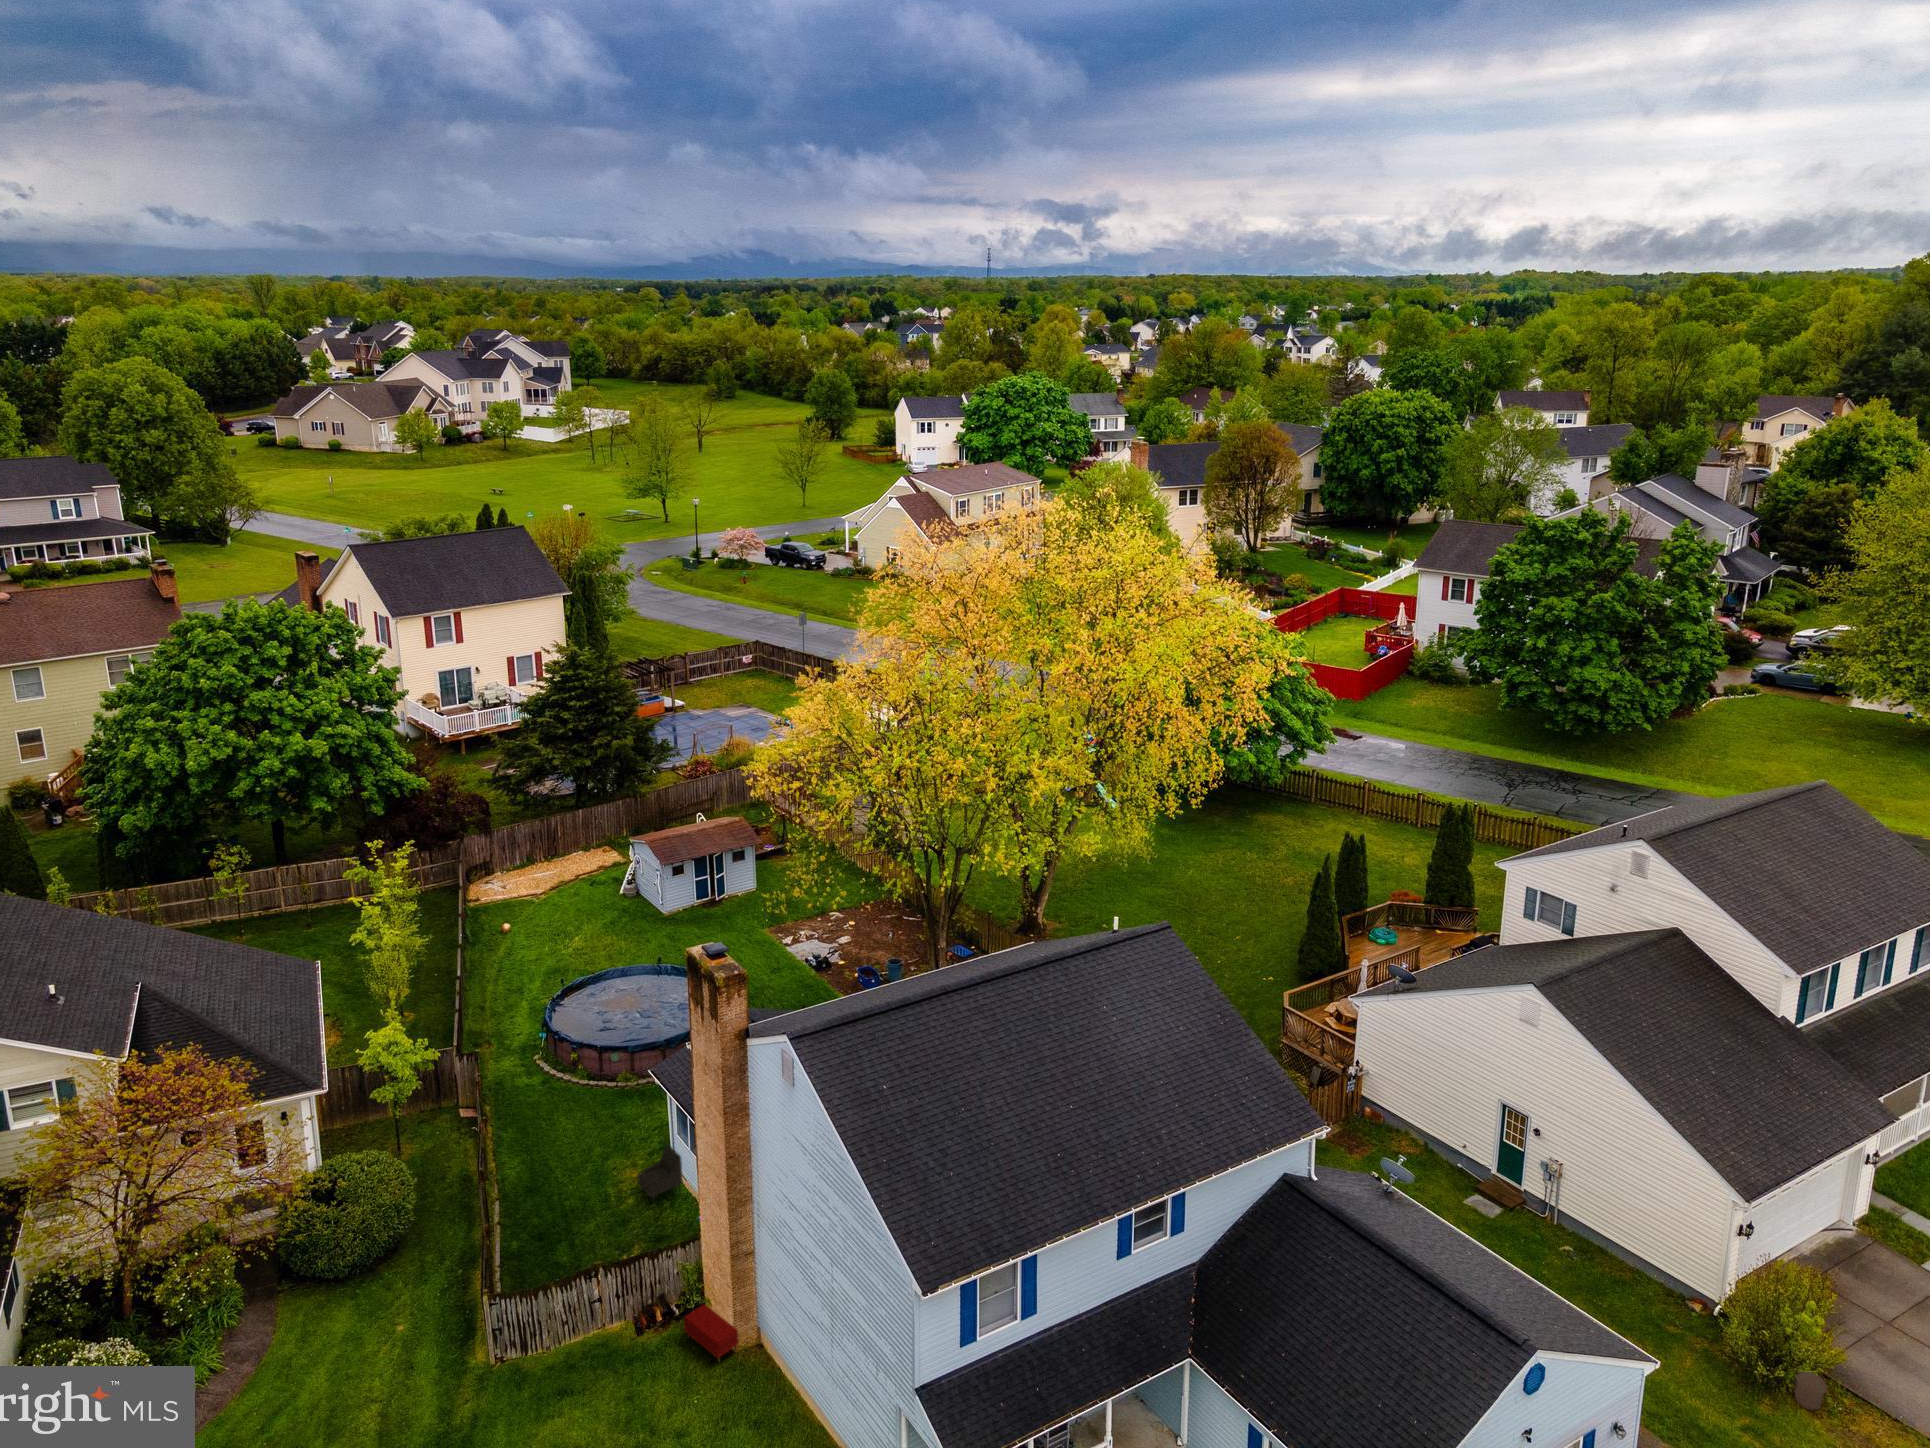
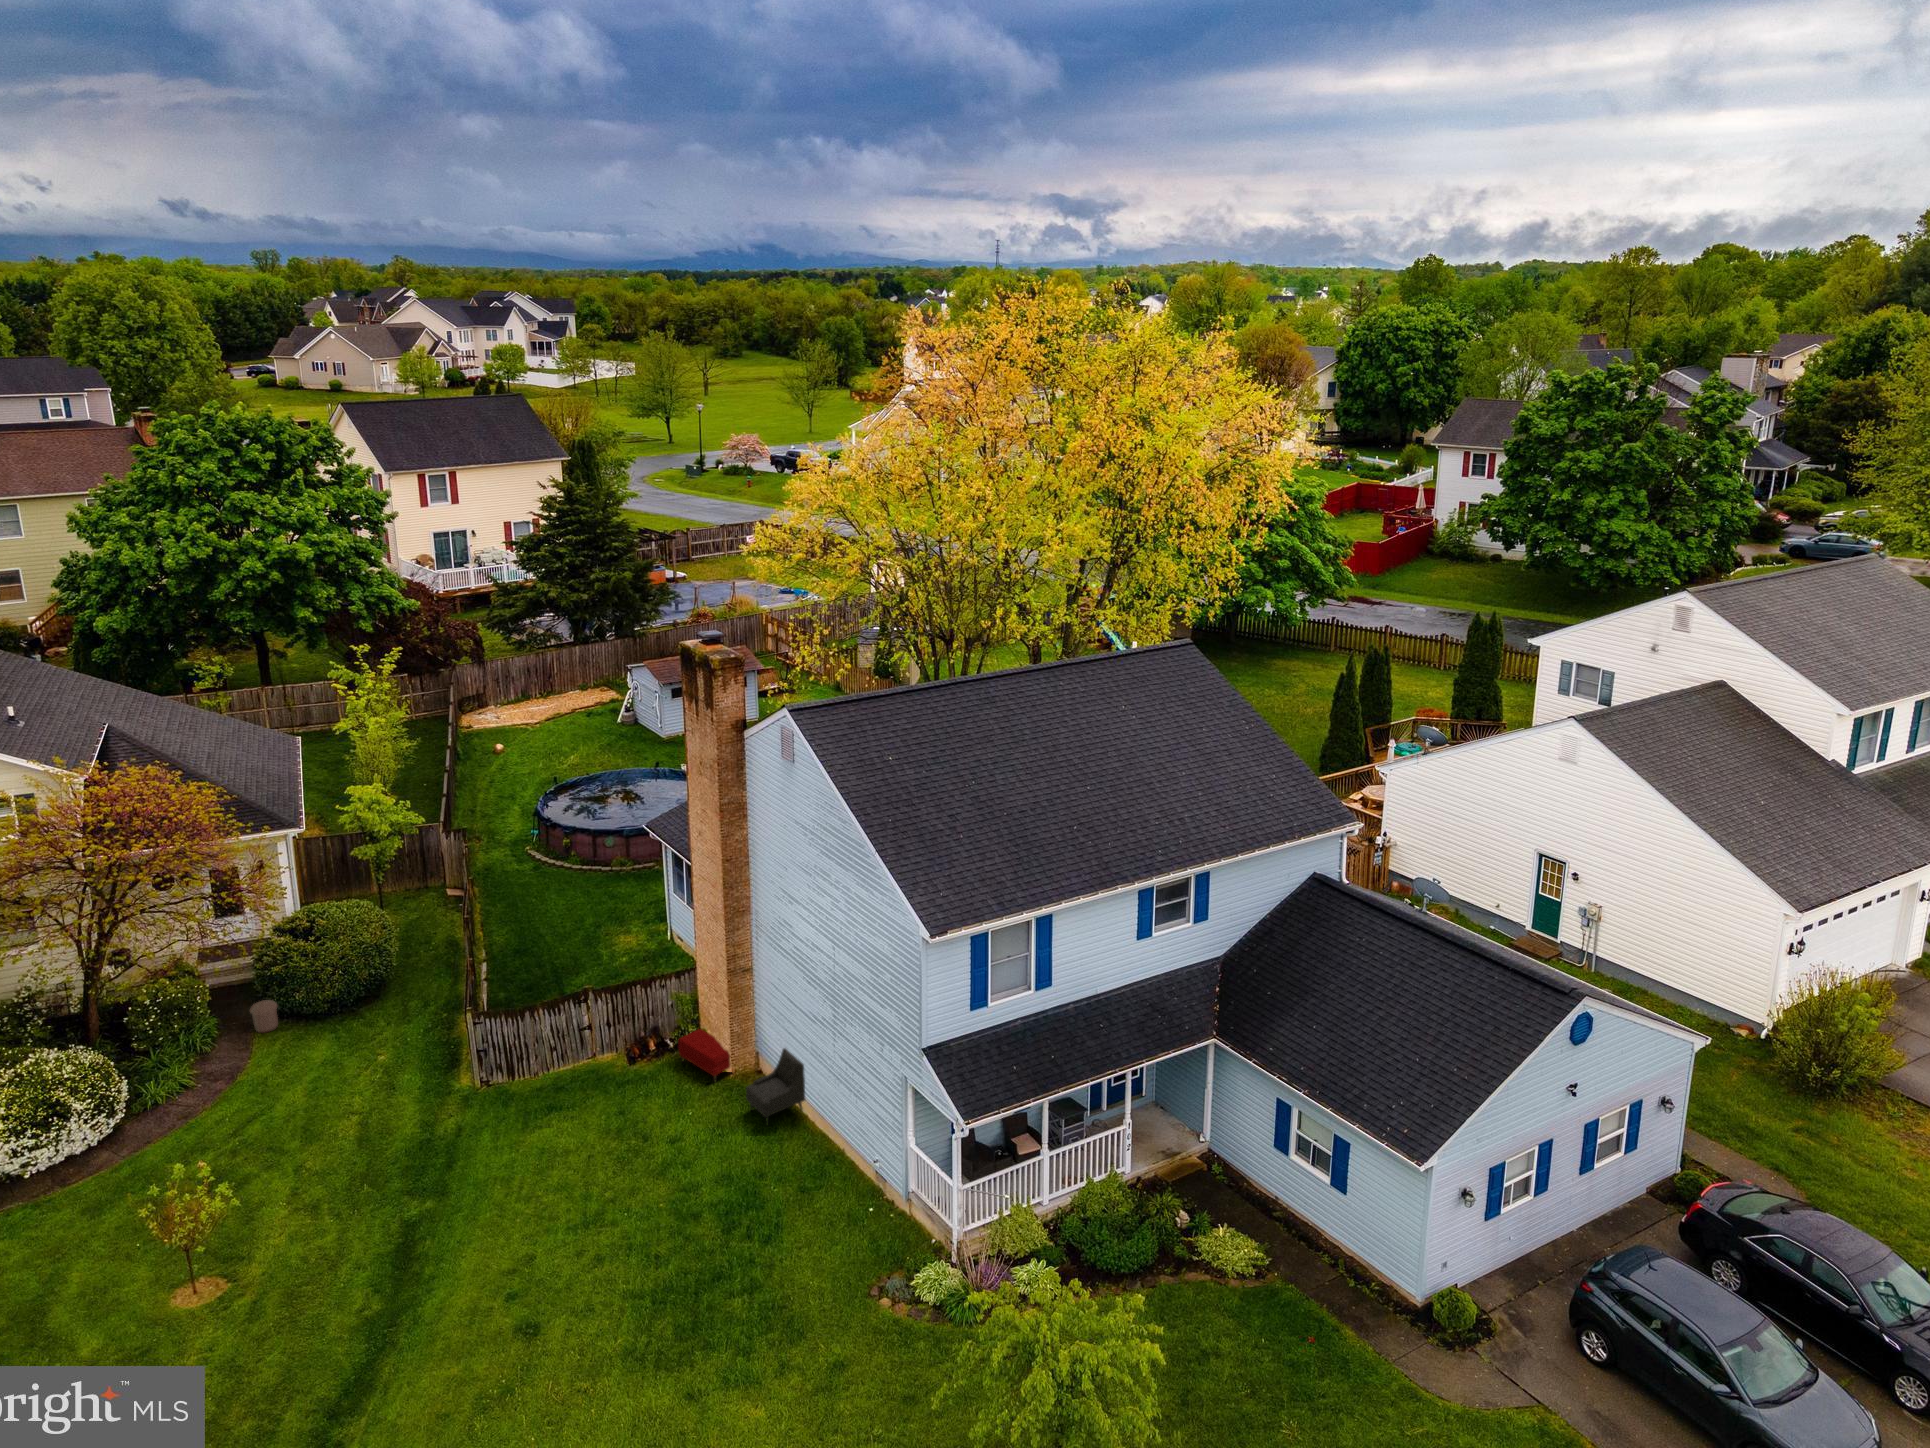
chair: present [637,1144,683,1202] -> present [746,1048,805,1125]
trash can: present [1795,1372,1827,1411] -> present [250,1000,278,1033]

